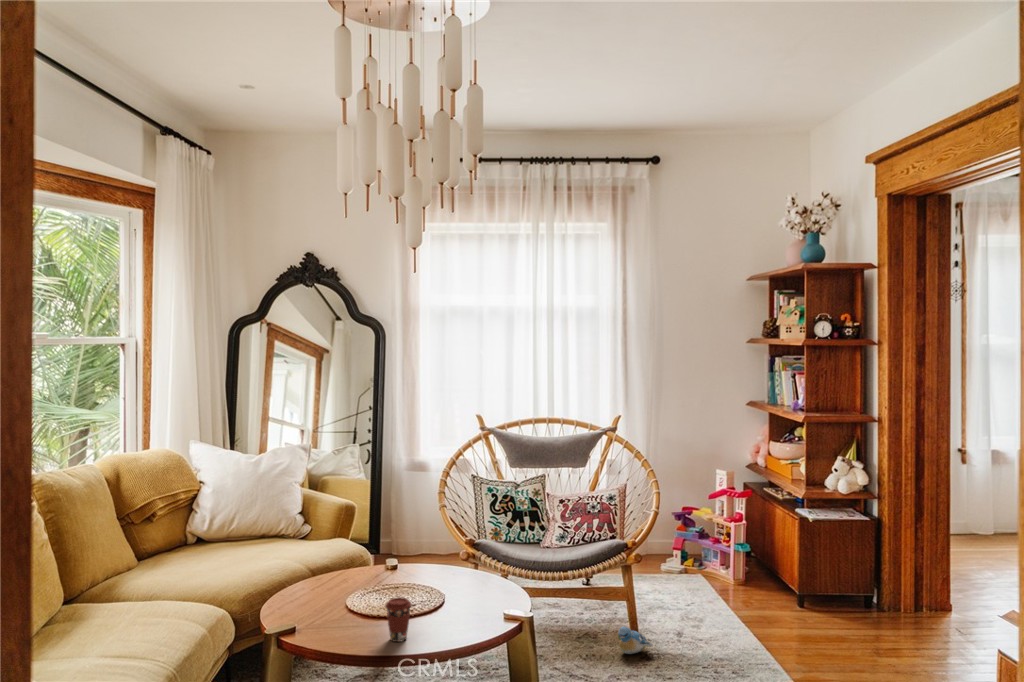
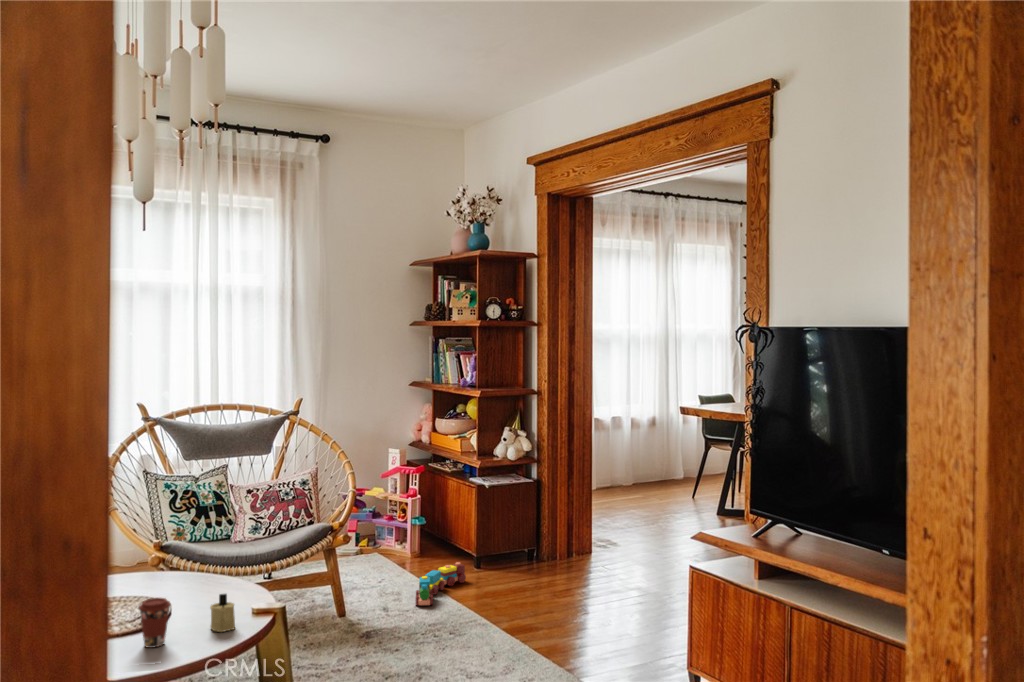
toy train: none [711,599,779,641] -> present [416,562,466,605]
candle: none [448,603,470,639] -> present [210,594,235,632]
plush toy: present [618,626,653,654] -> none [337,606,370,633]

